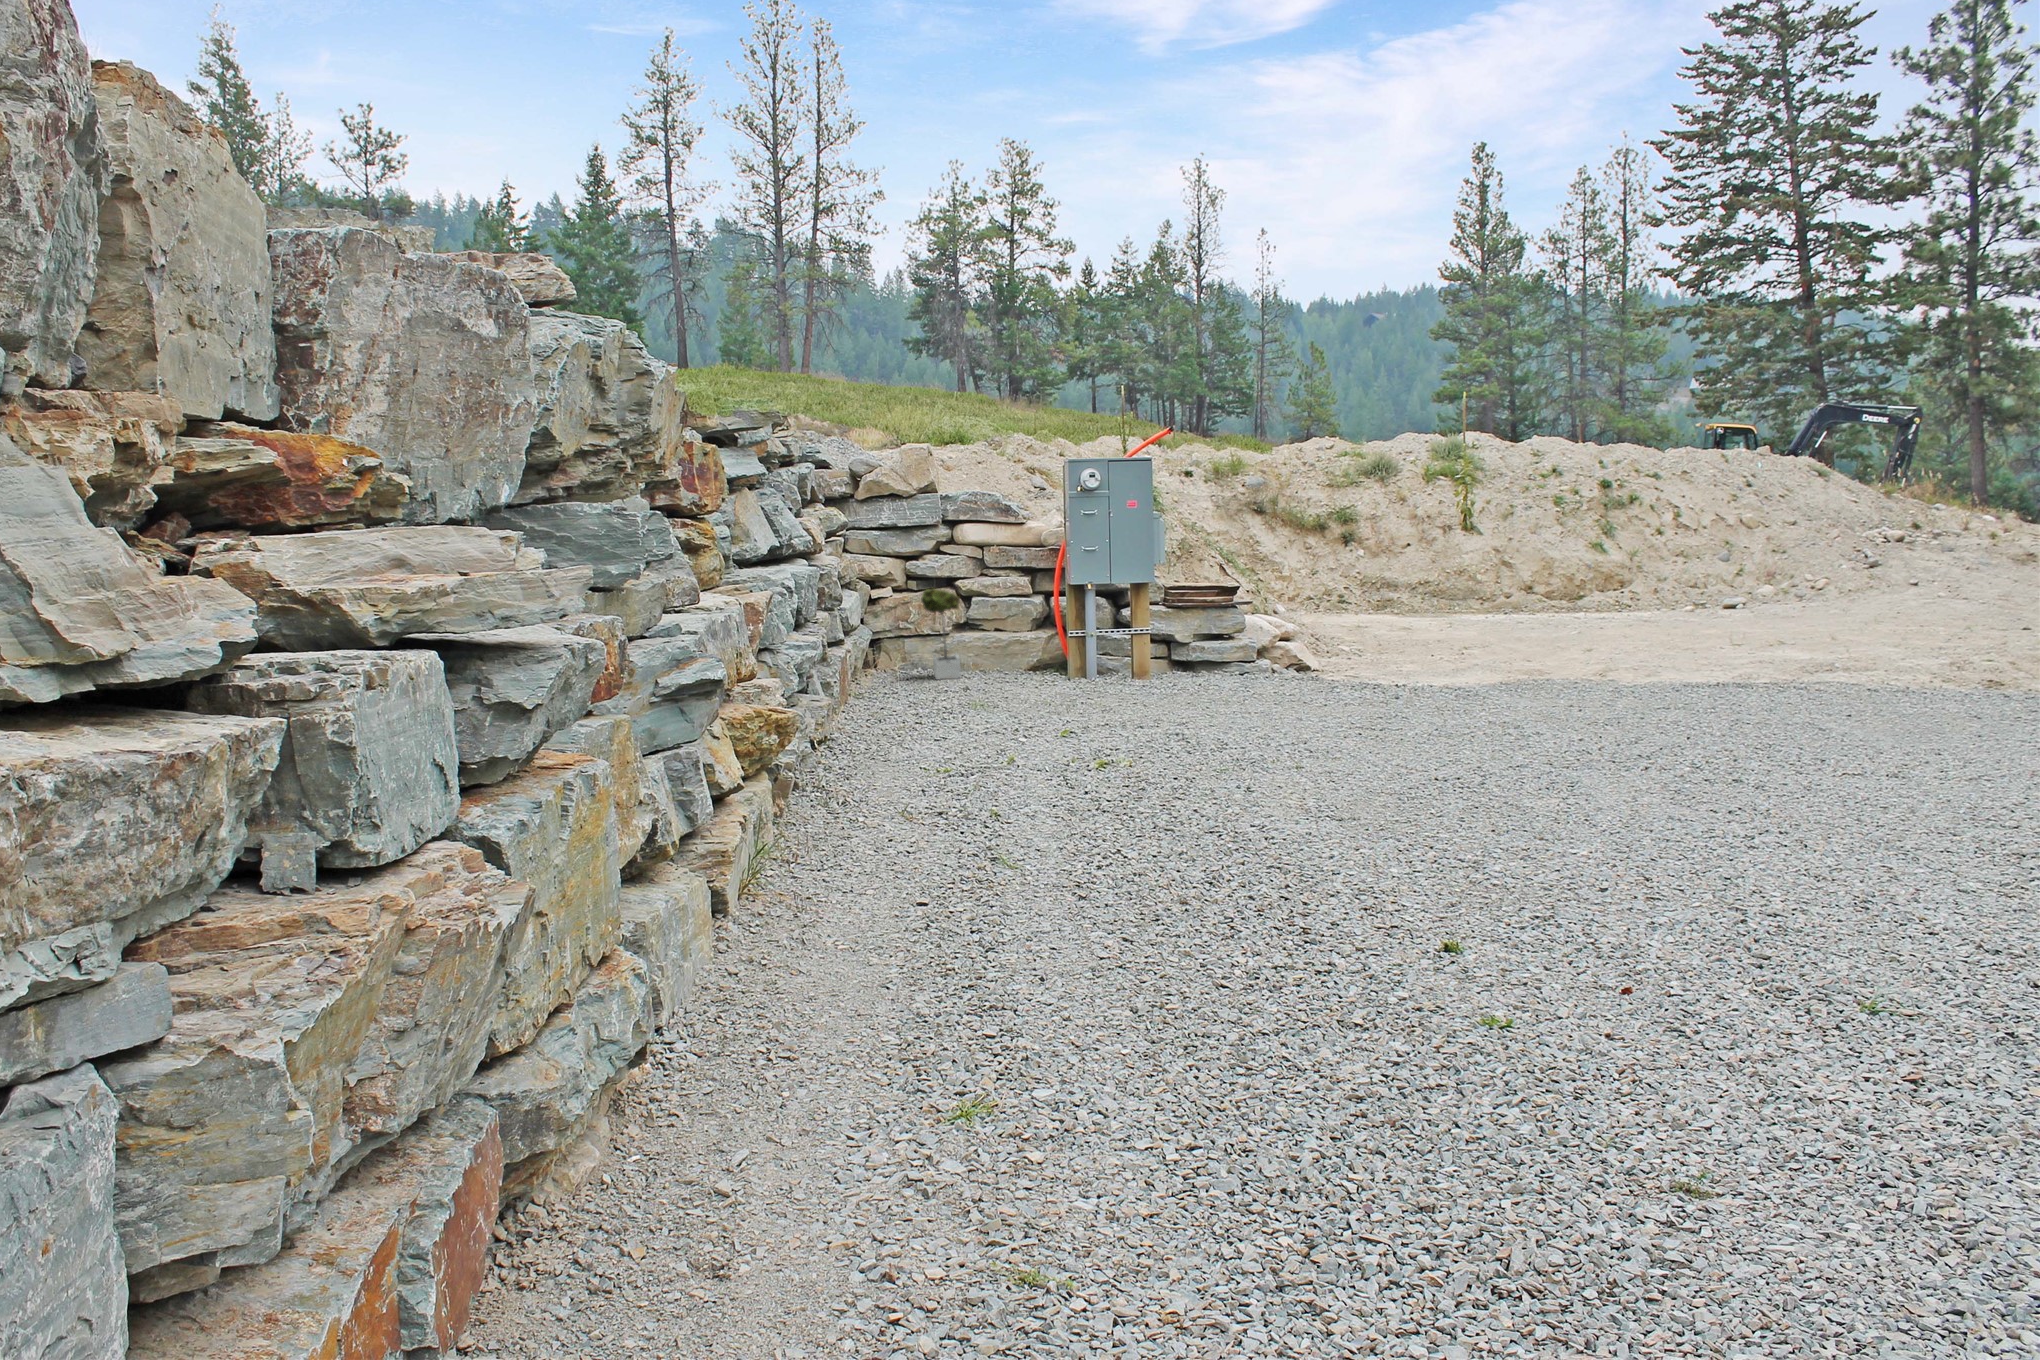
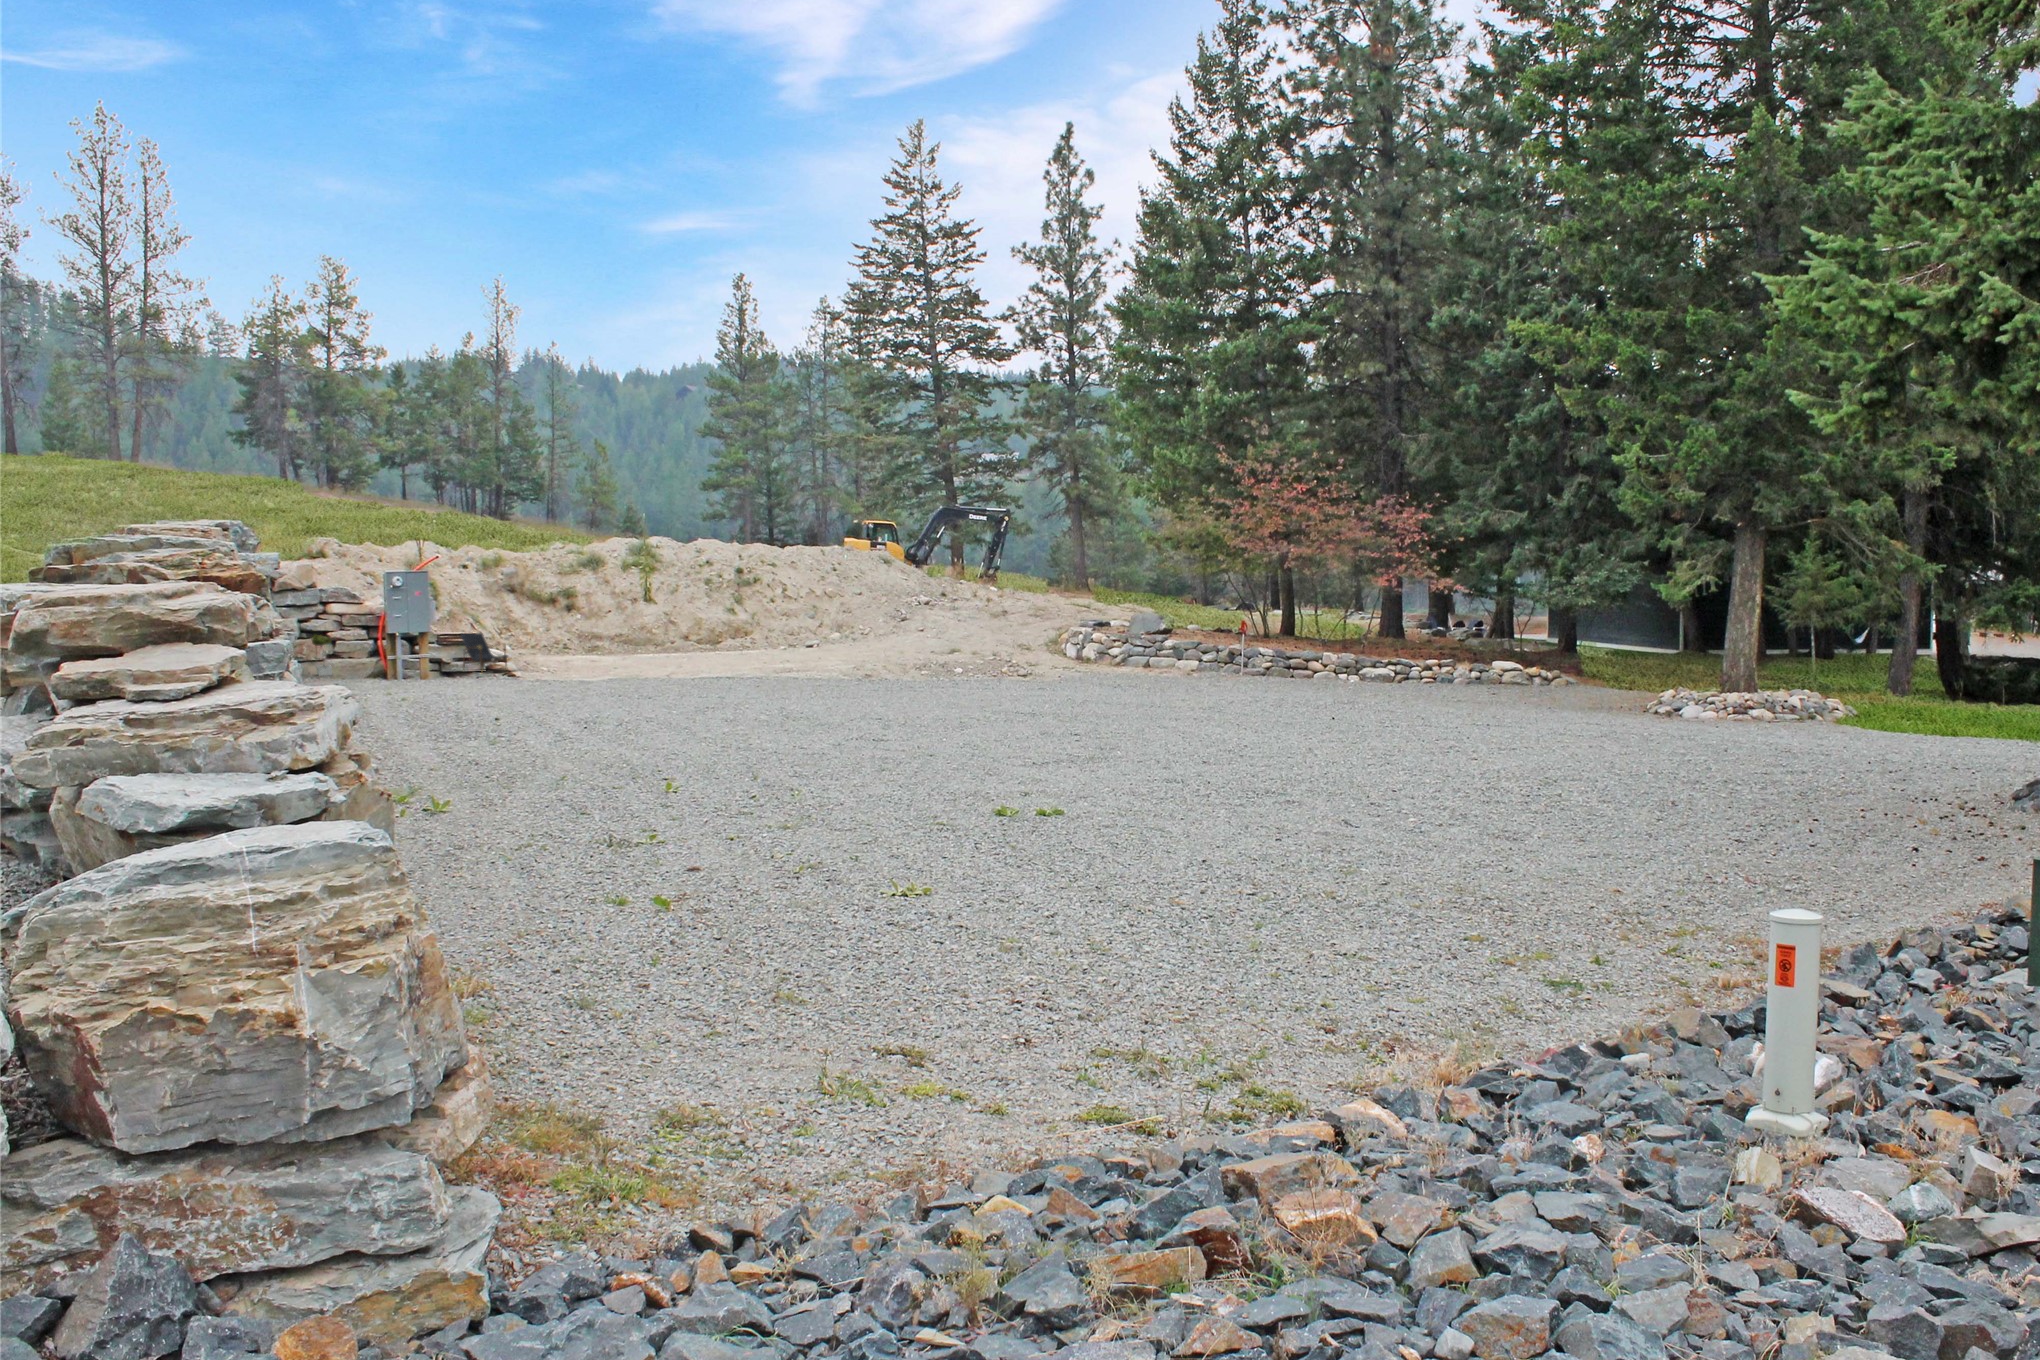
lounge chair: none [1222,578,1330,678] -> present [461,633,508,671]

